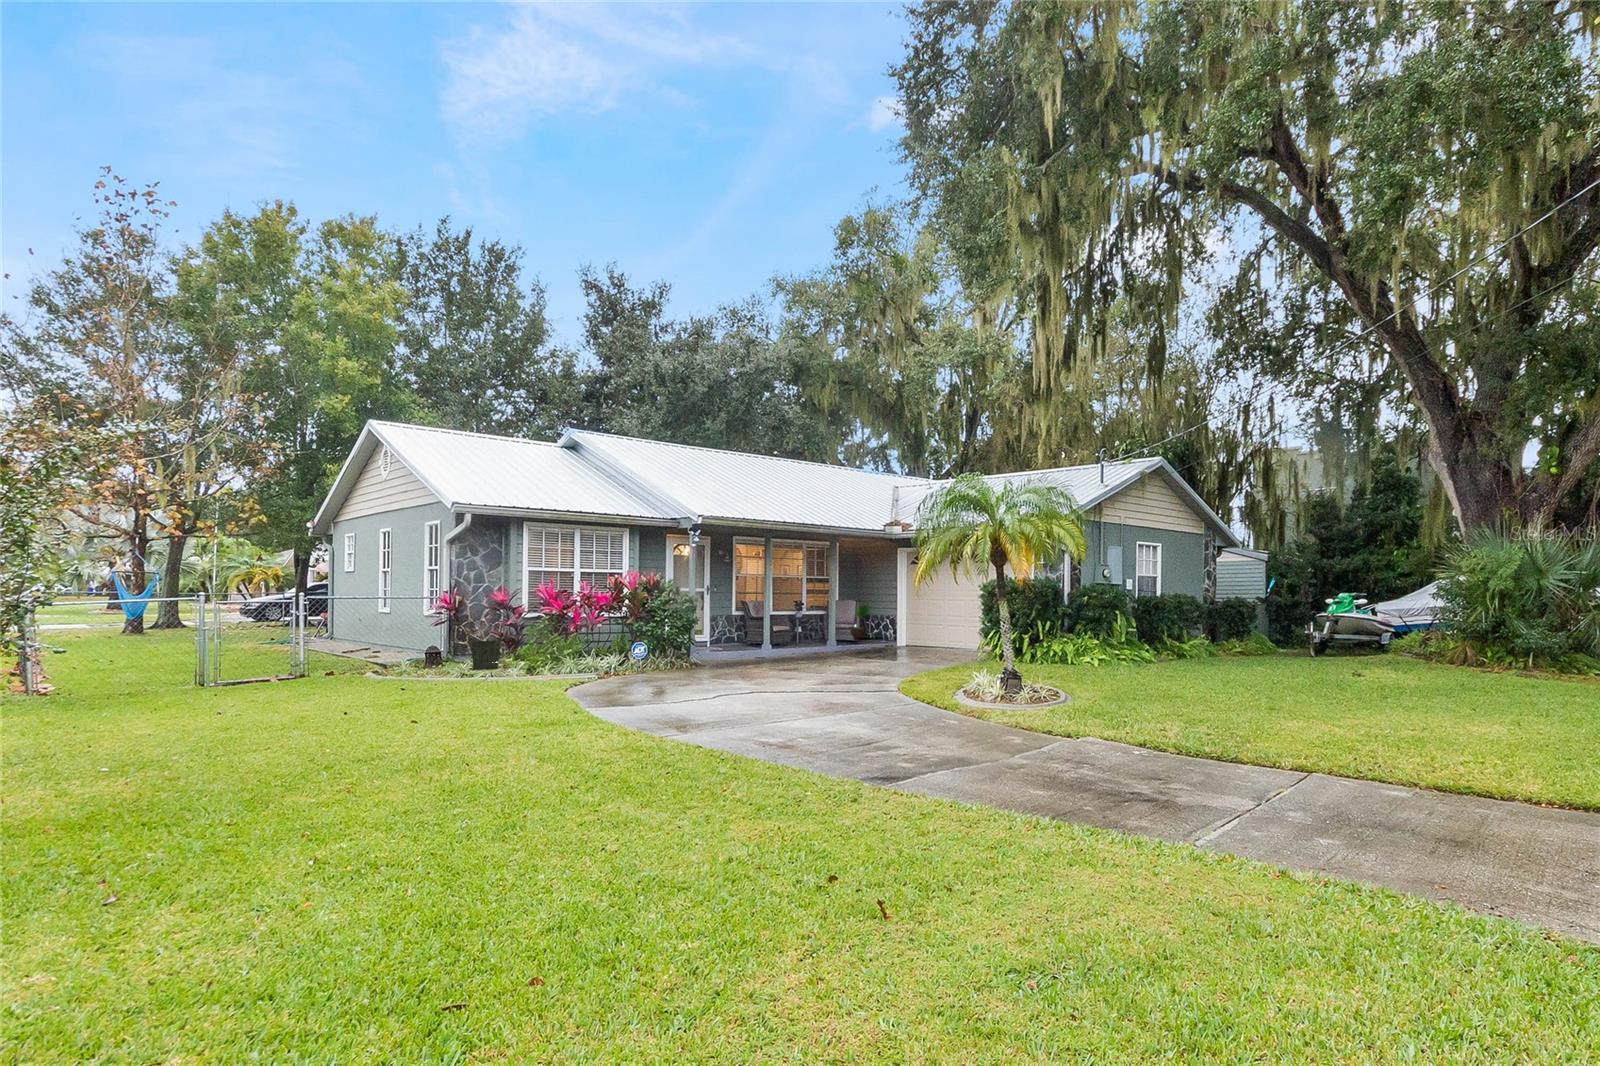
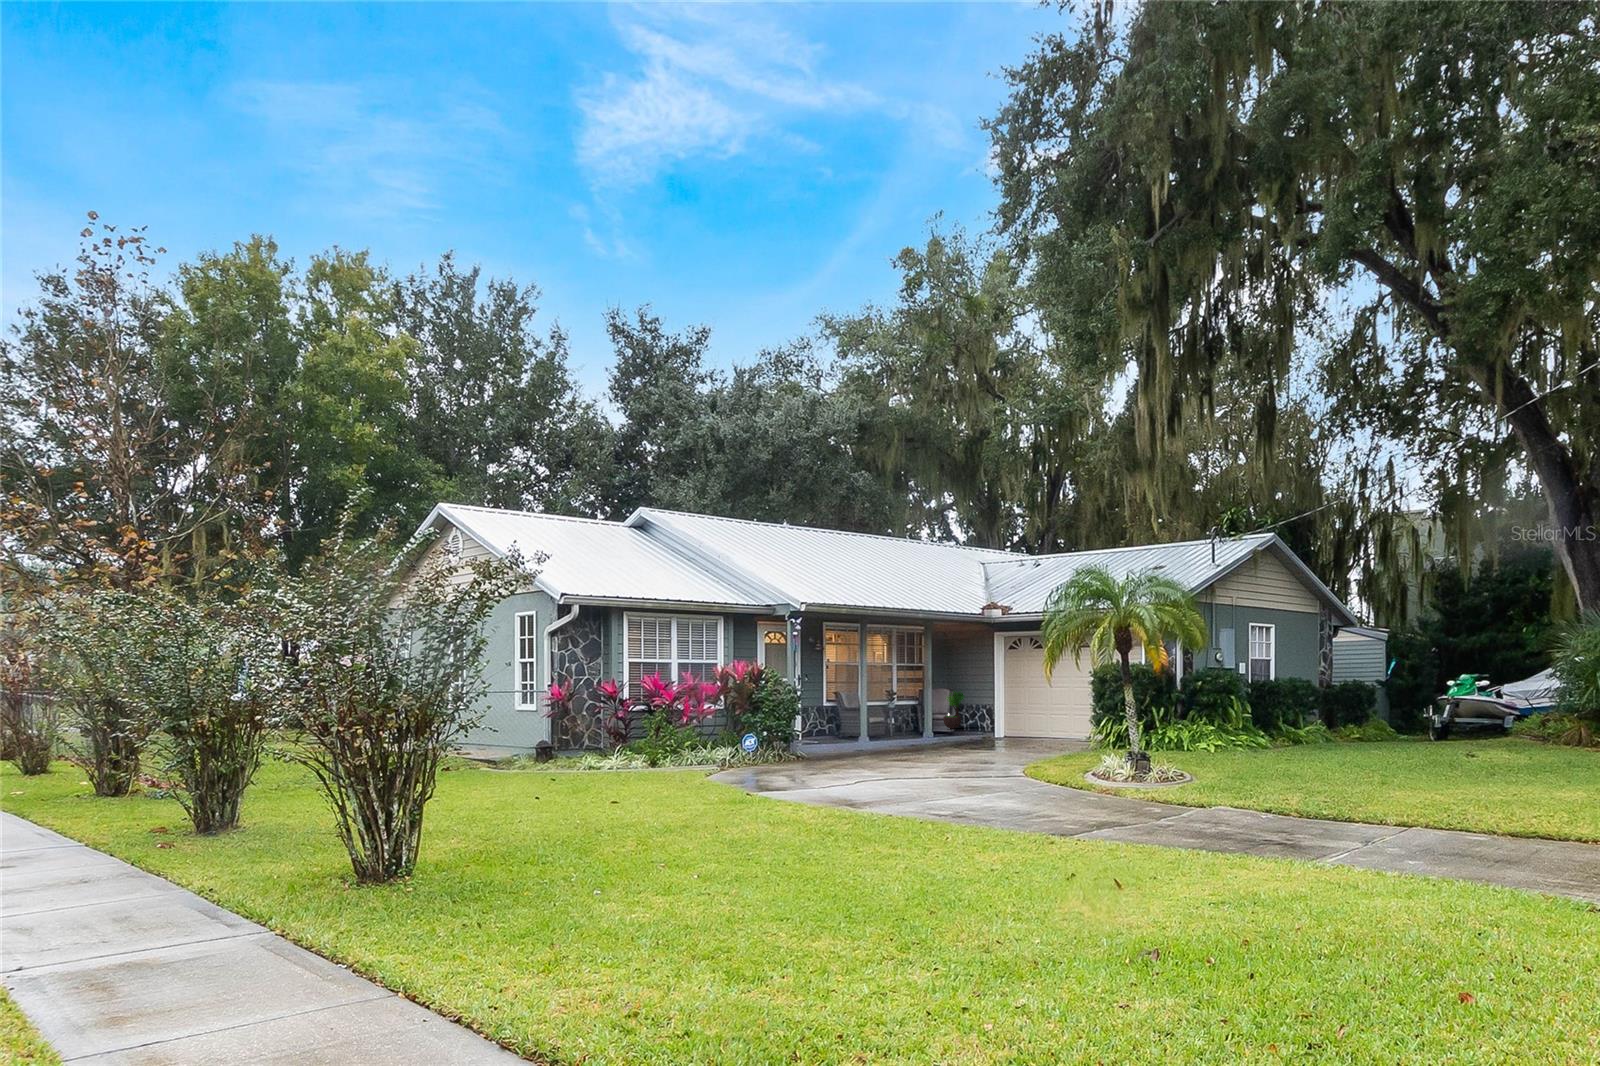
bucket: present [467,640,501,670] -> none [580,733,613,763]

